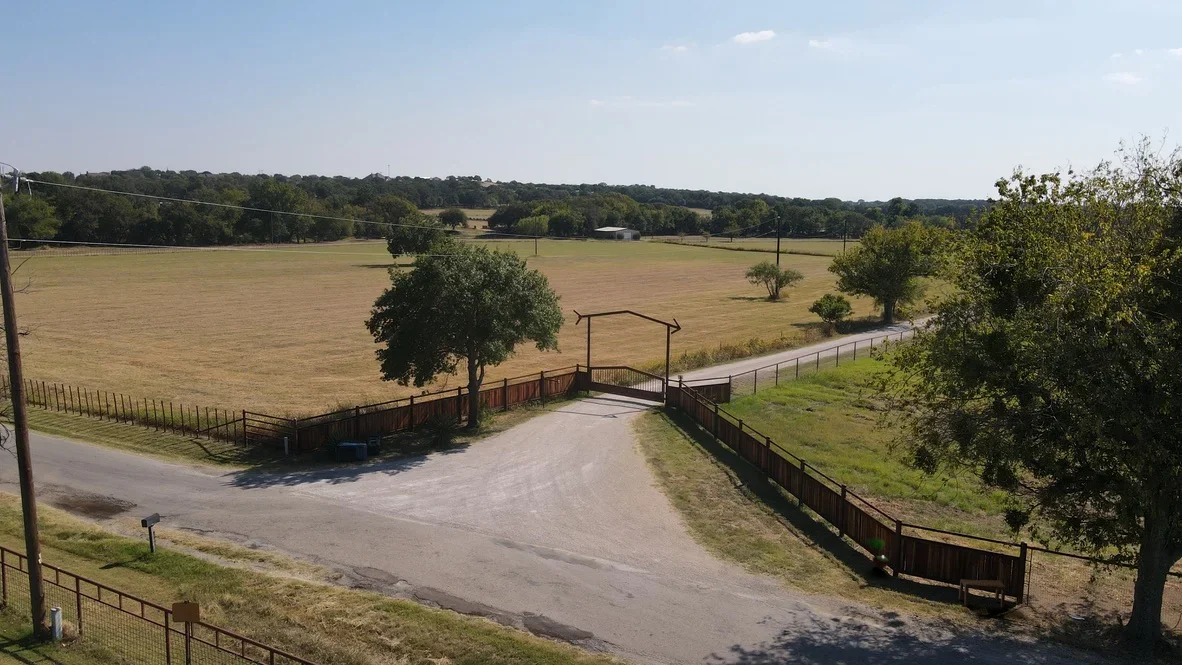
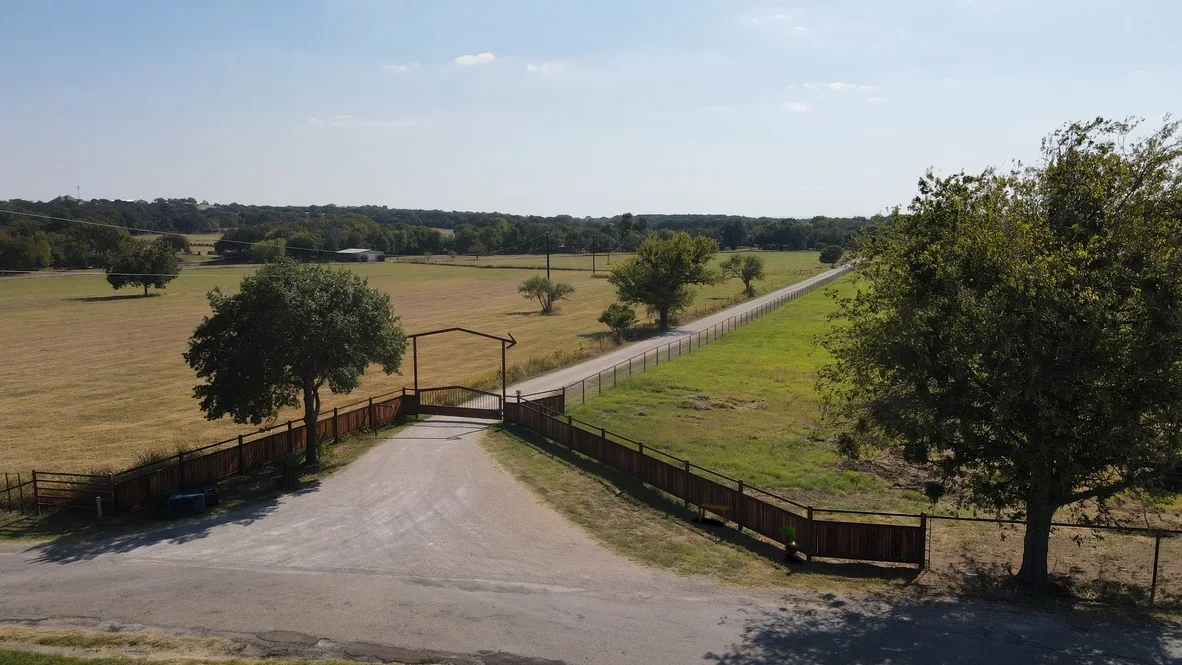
bench: present [959,579,1006,608] -> present [698,503,731,526]

